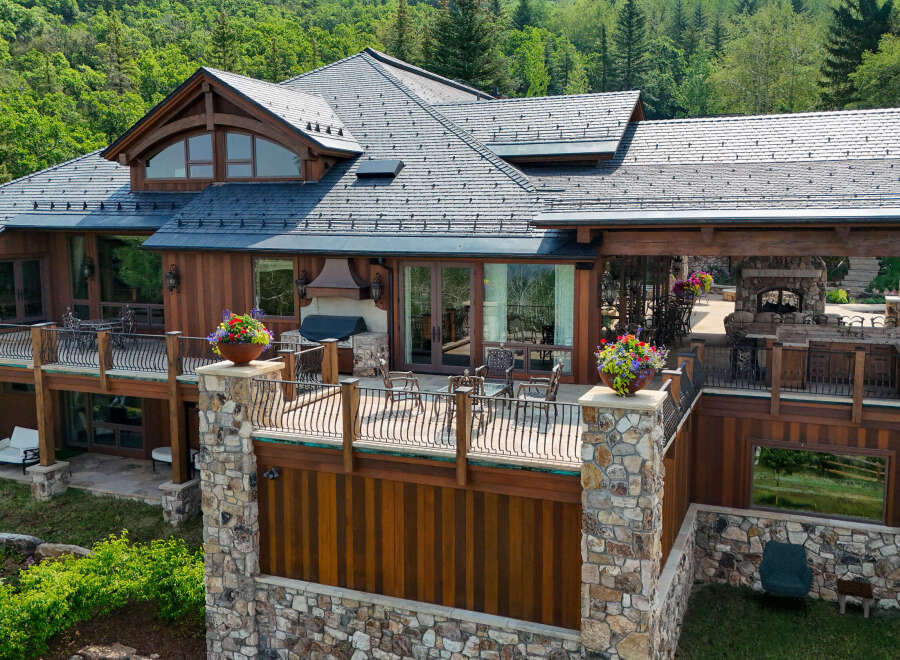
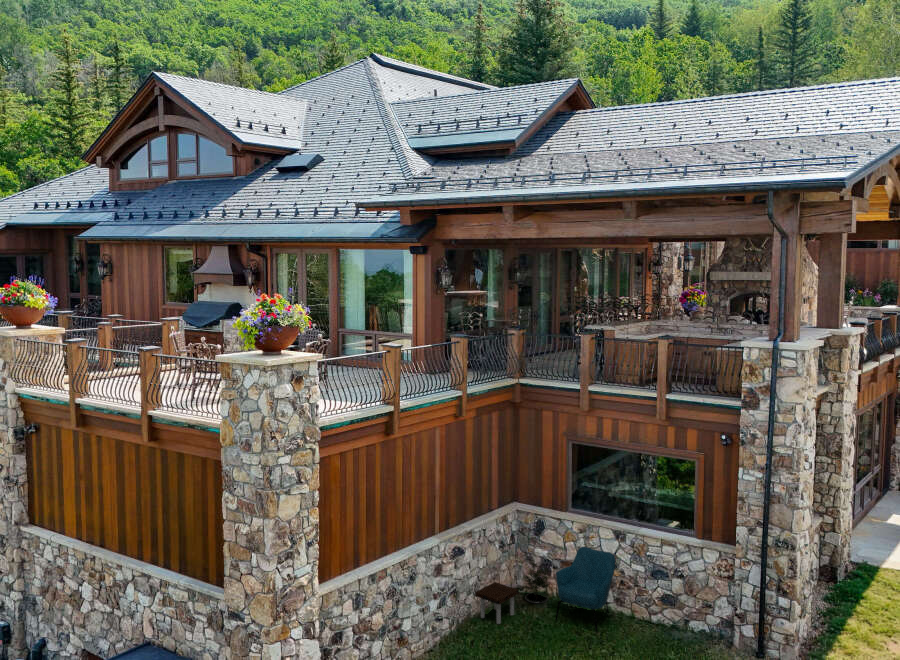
potted tree: none [712,555,737,596] -> present [524,560,549,603]
side table: present [836,579,873,618] -> present [475,582,519,624]

